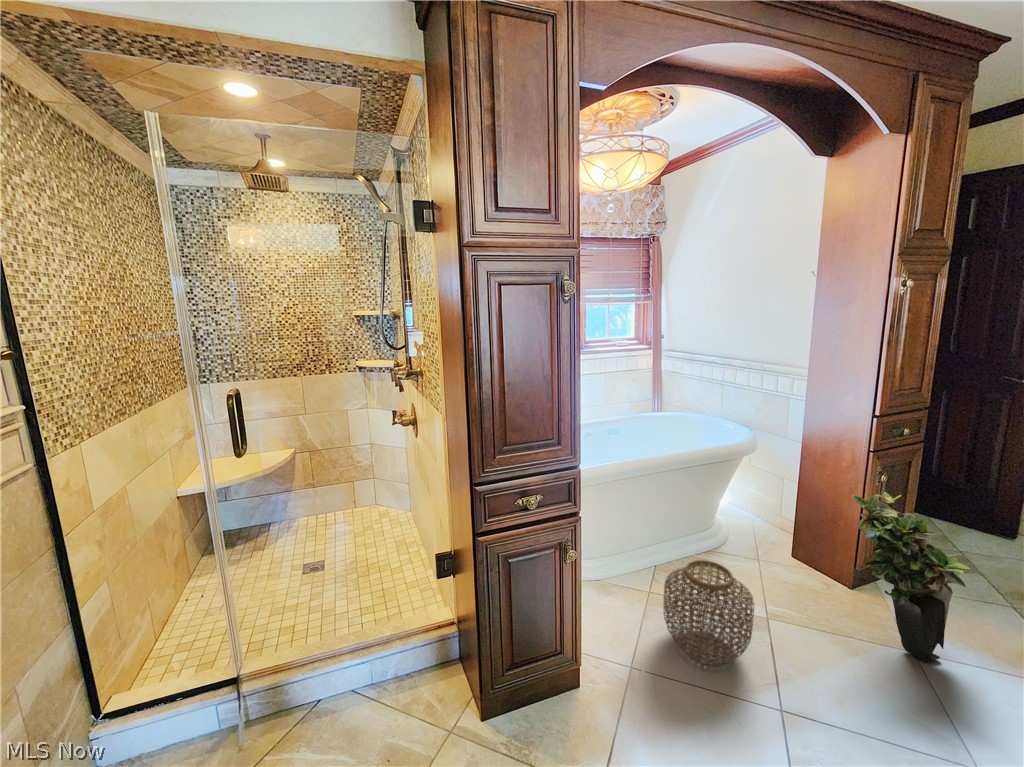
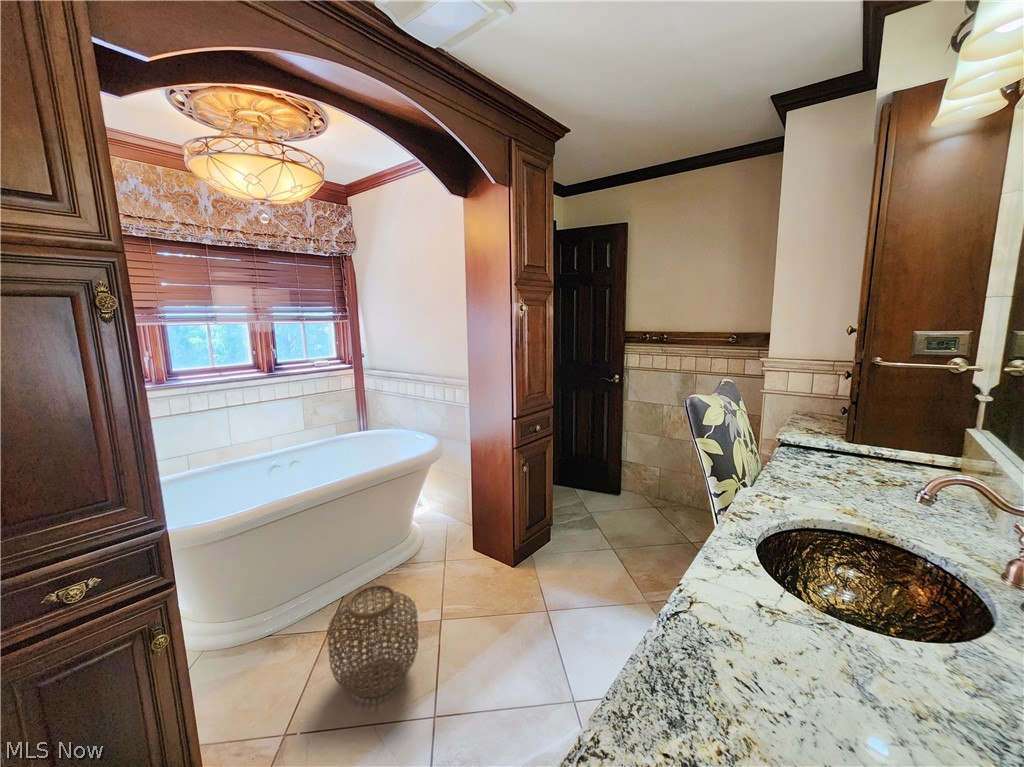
potted plant: present [852,492,970,662] -> none [500,480,574,614]

